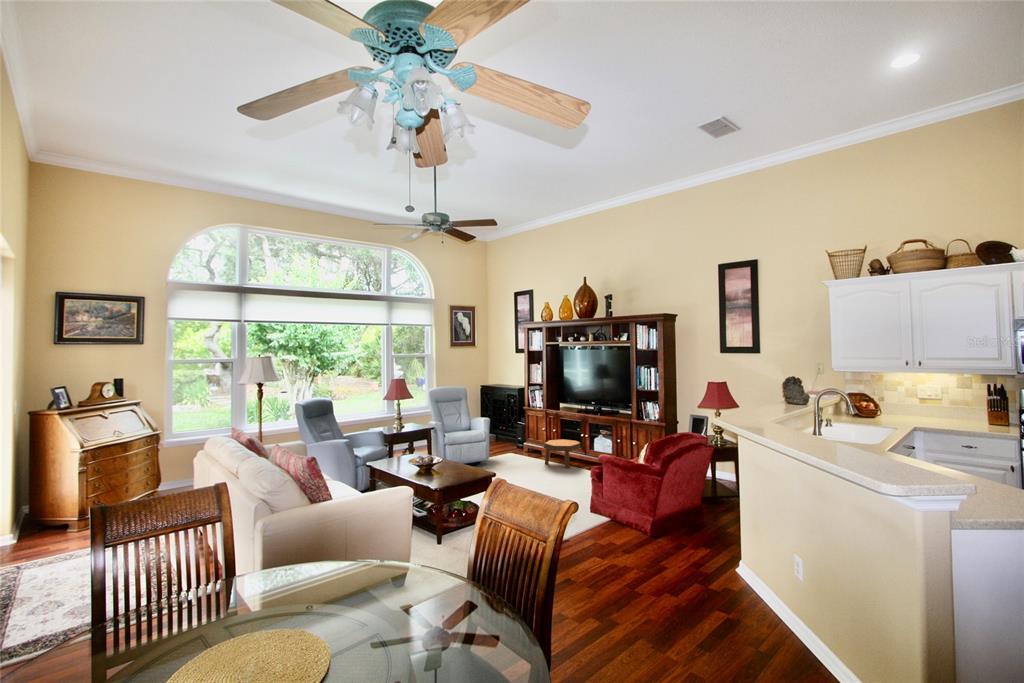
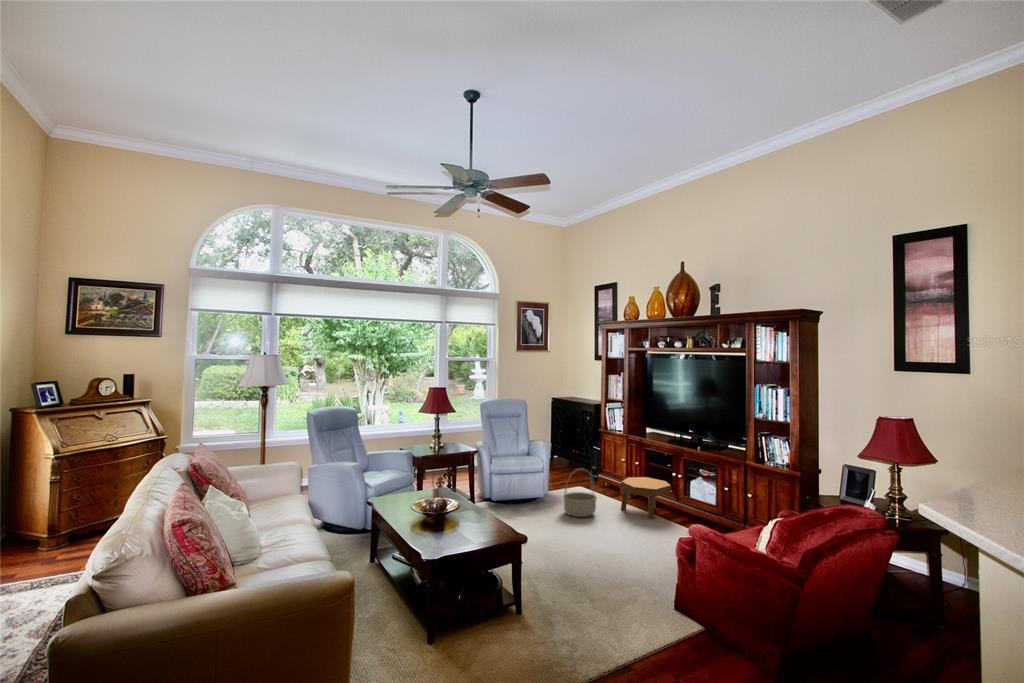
basket: none [503,435,528,471] -> present [563,469,597,517]

